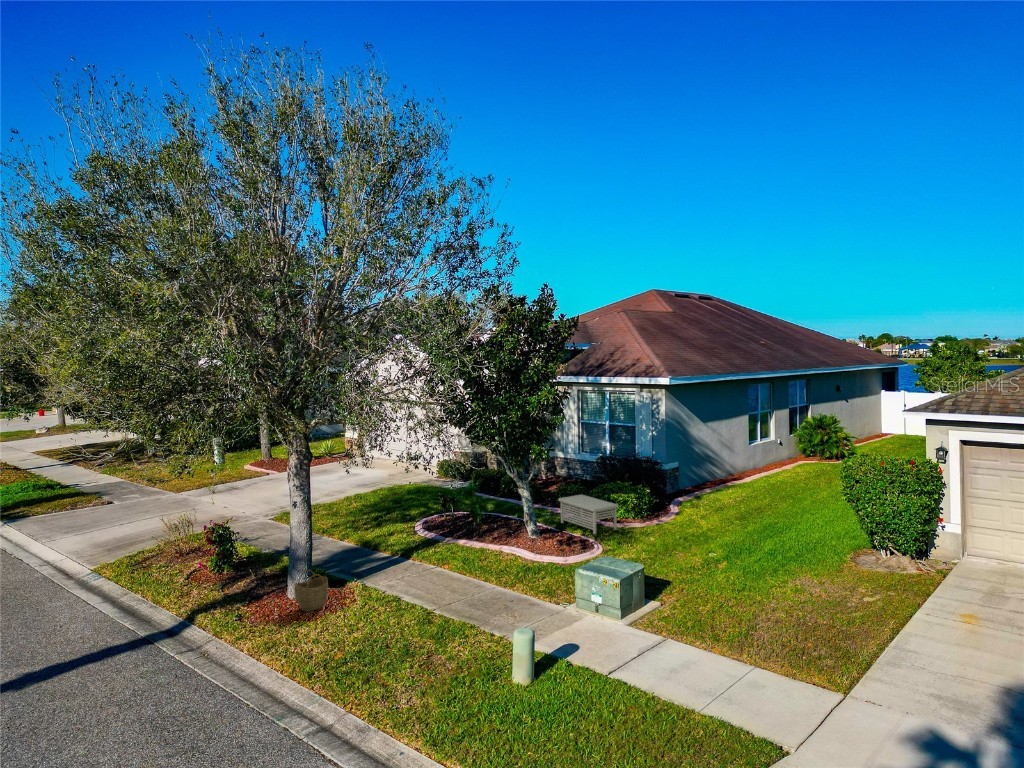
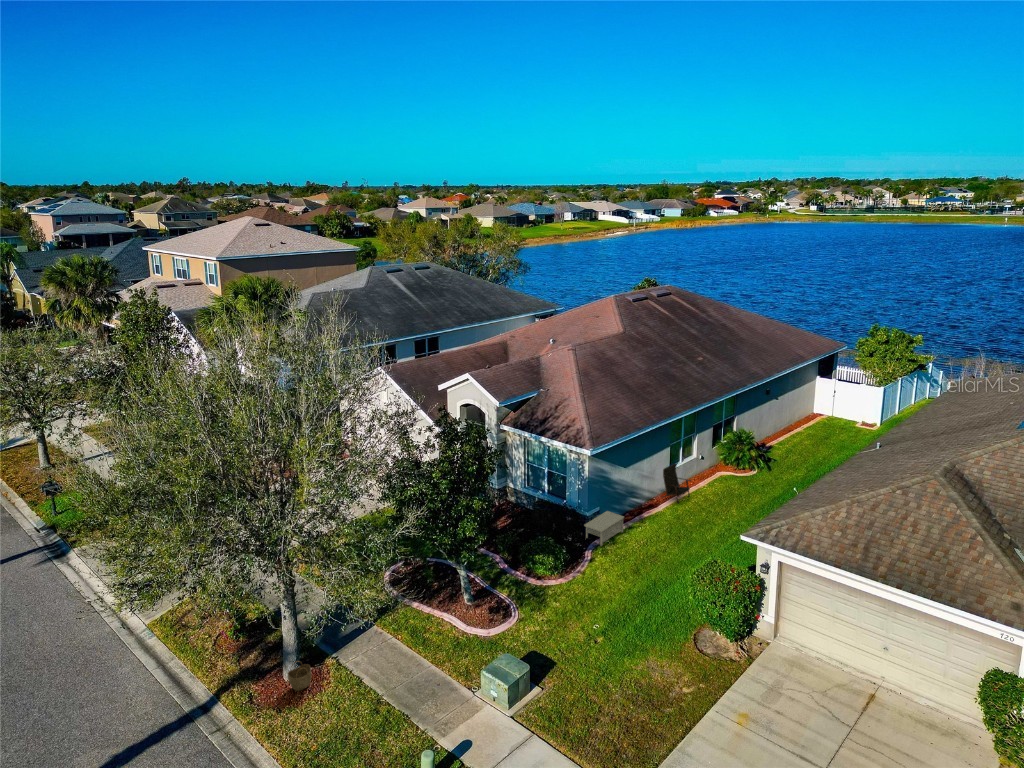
lounge chair: none [742,434,778,478] -> present [662,464,691,503]
storage bench: present [559,495,618,534] -> present [584,511,624,546]

